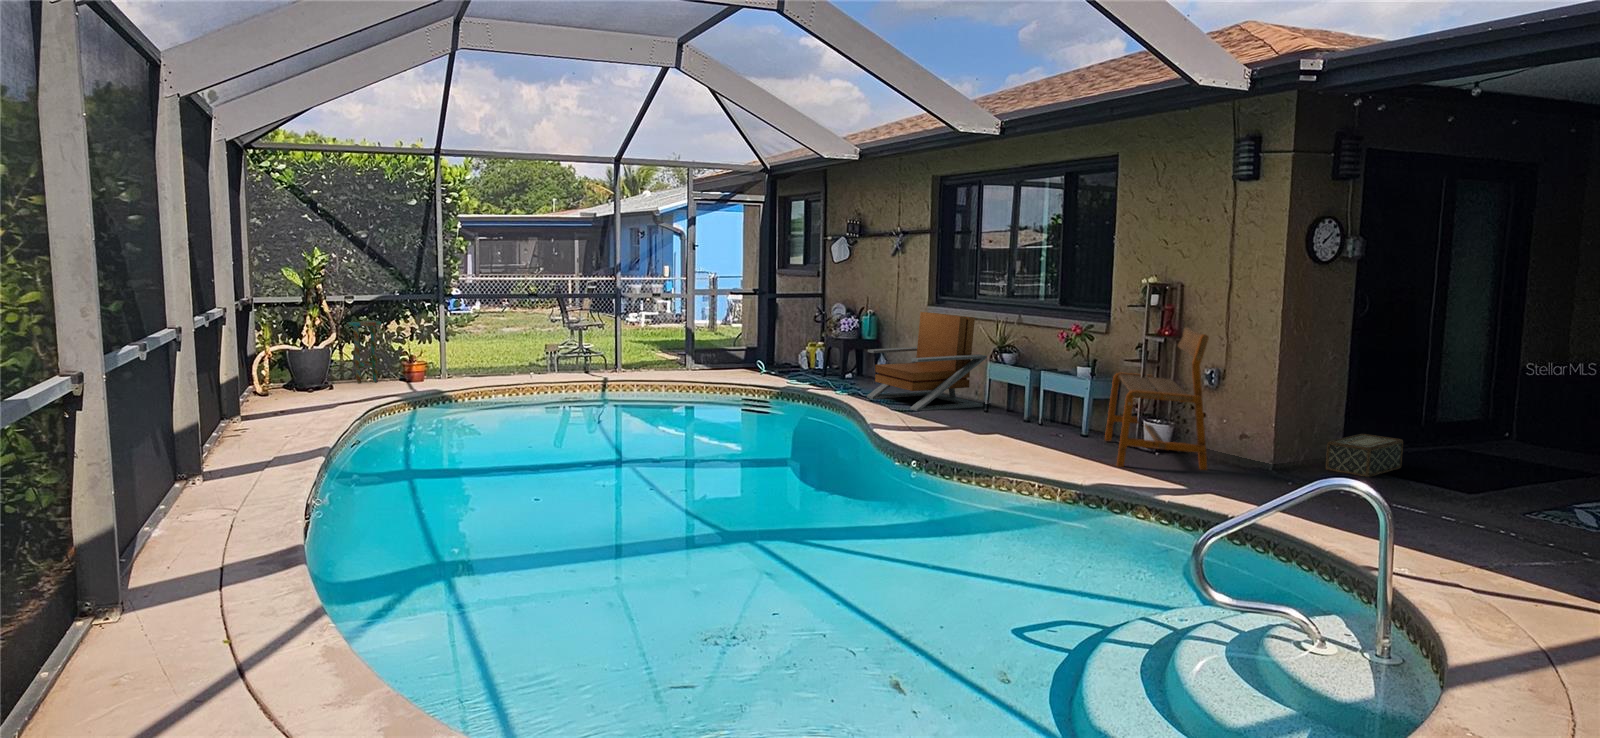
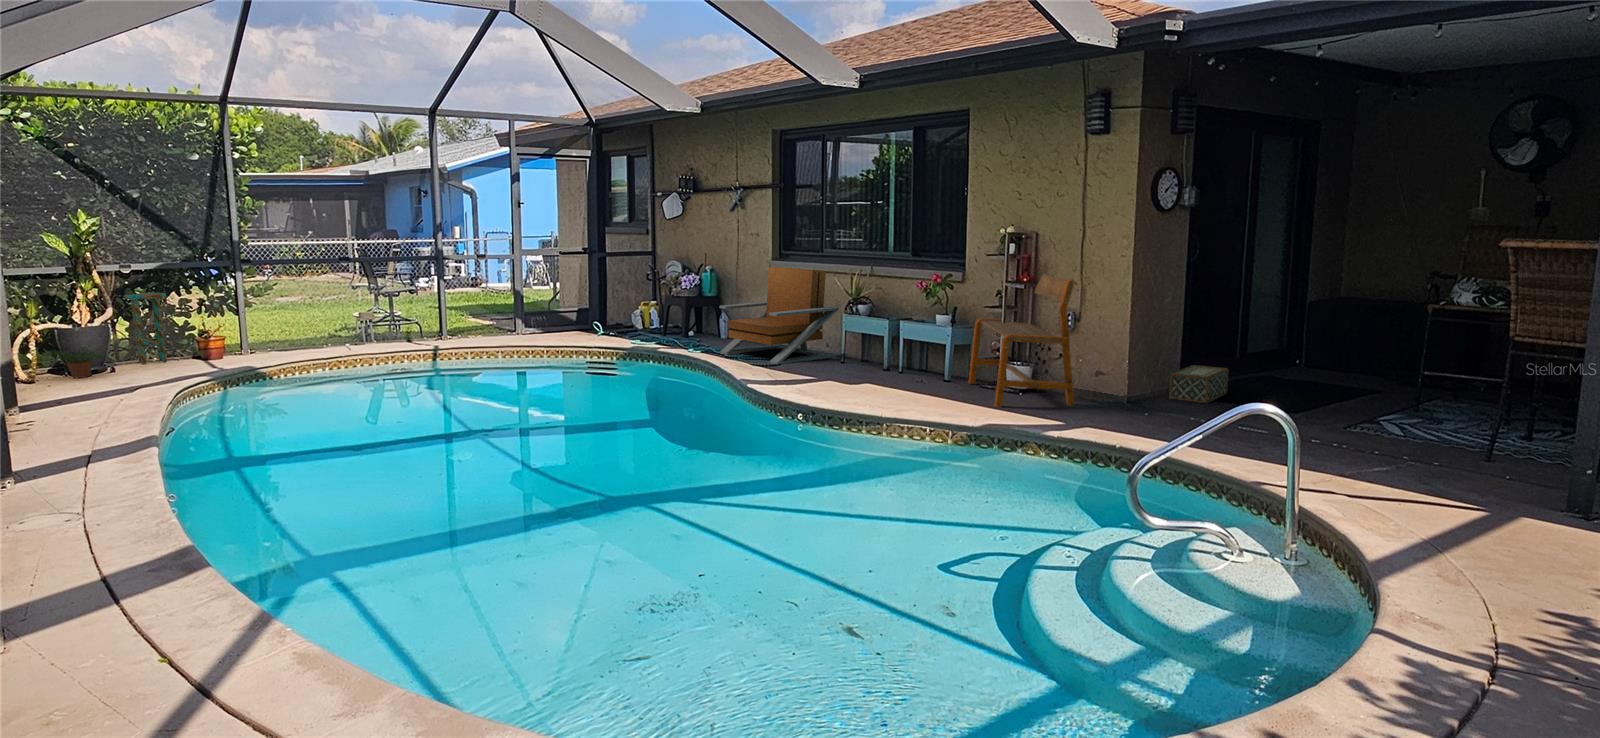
potted plant: none [276,366,331,393] -> present [46,348,108,378]

